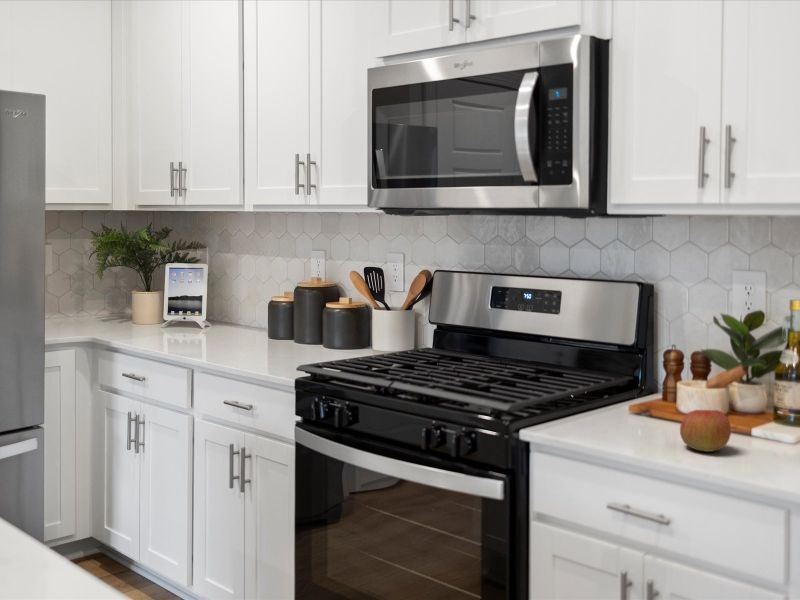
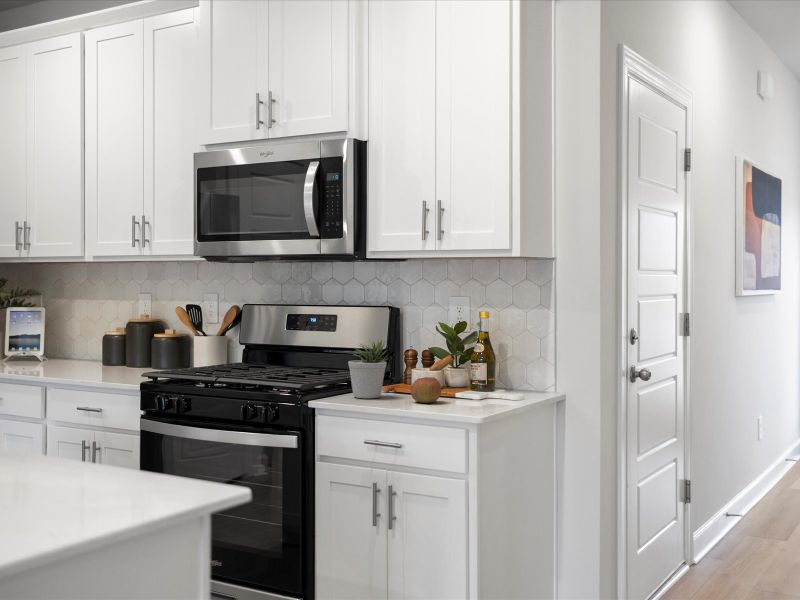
potted plant: none [580,340,644,434] -> present [348,338,387,398]

